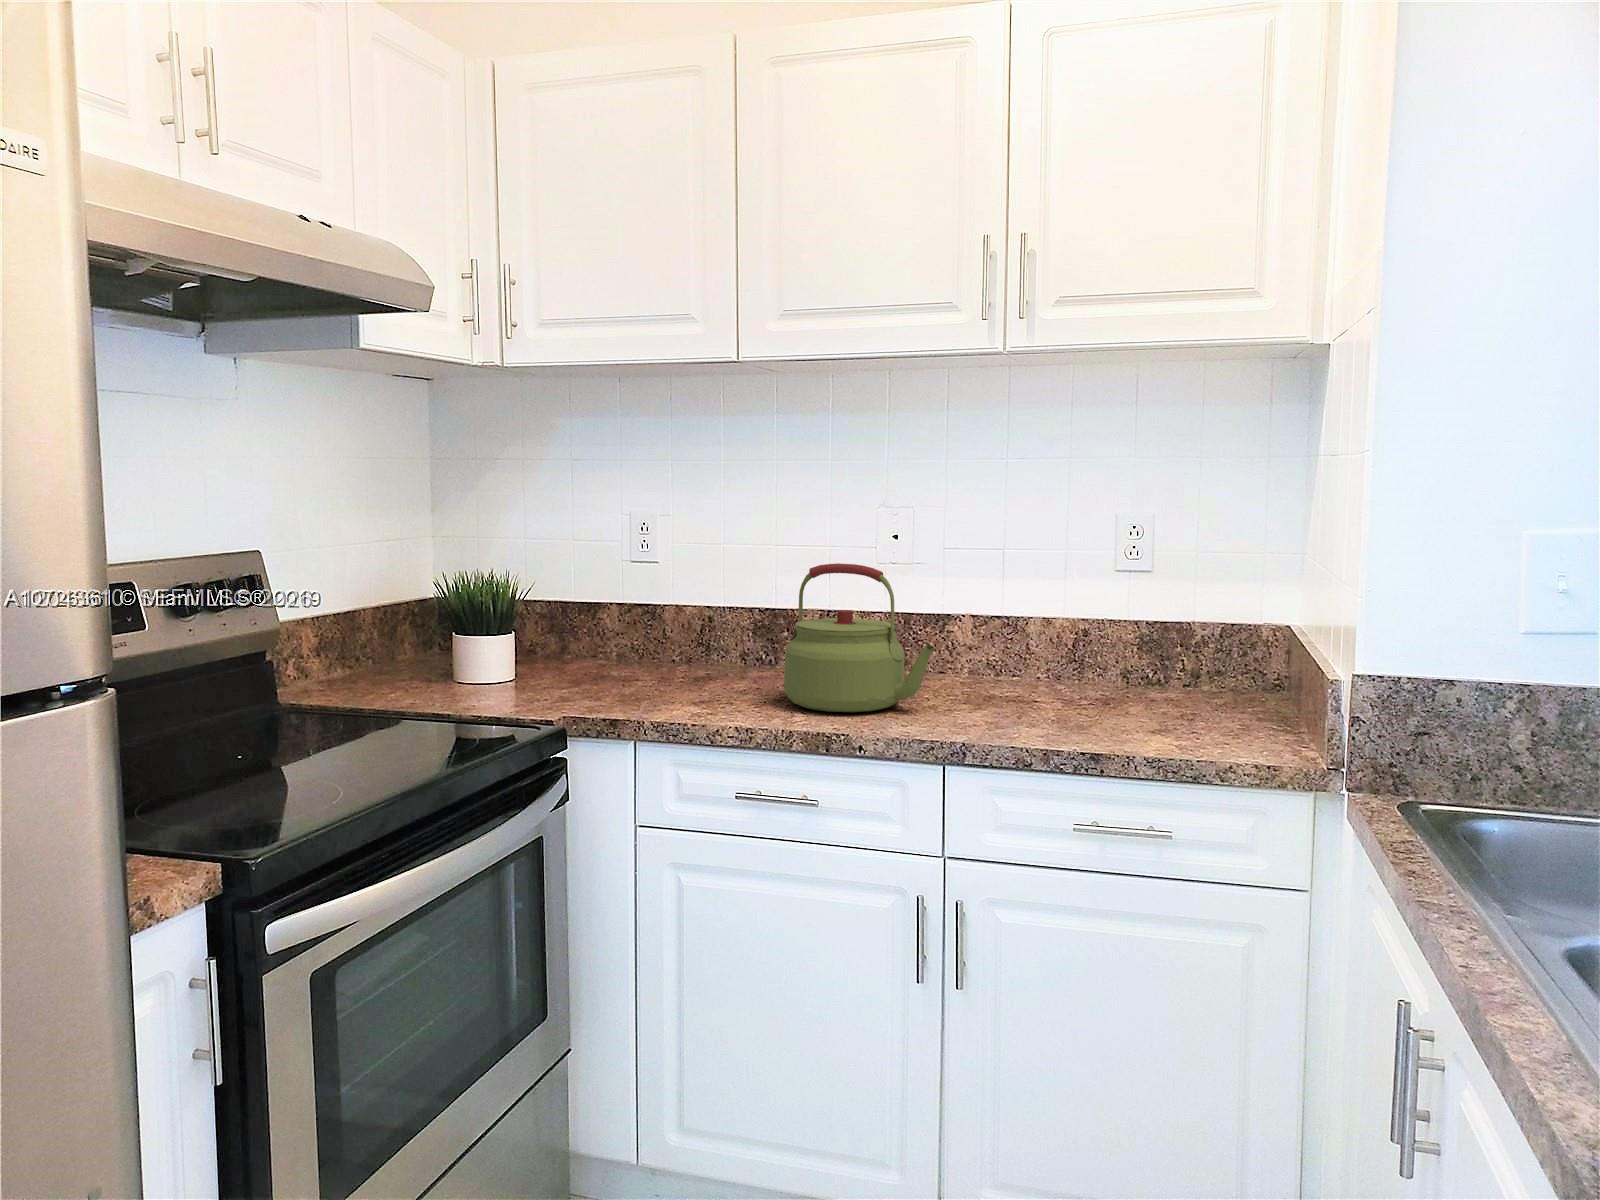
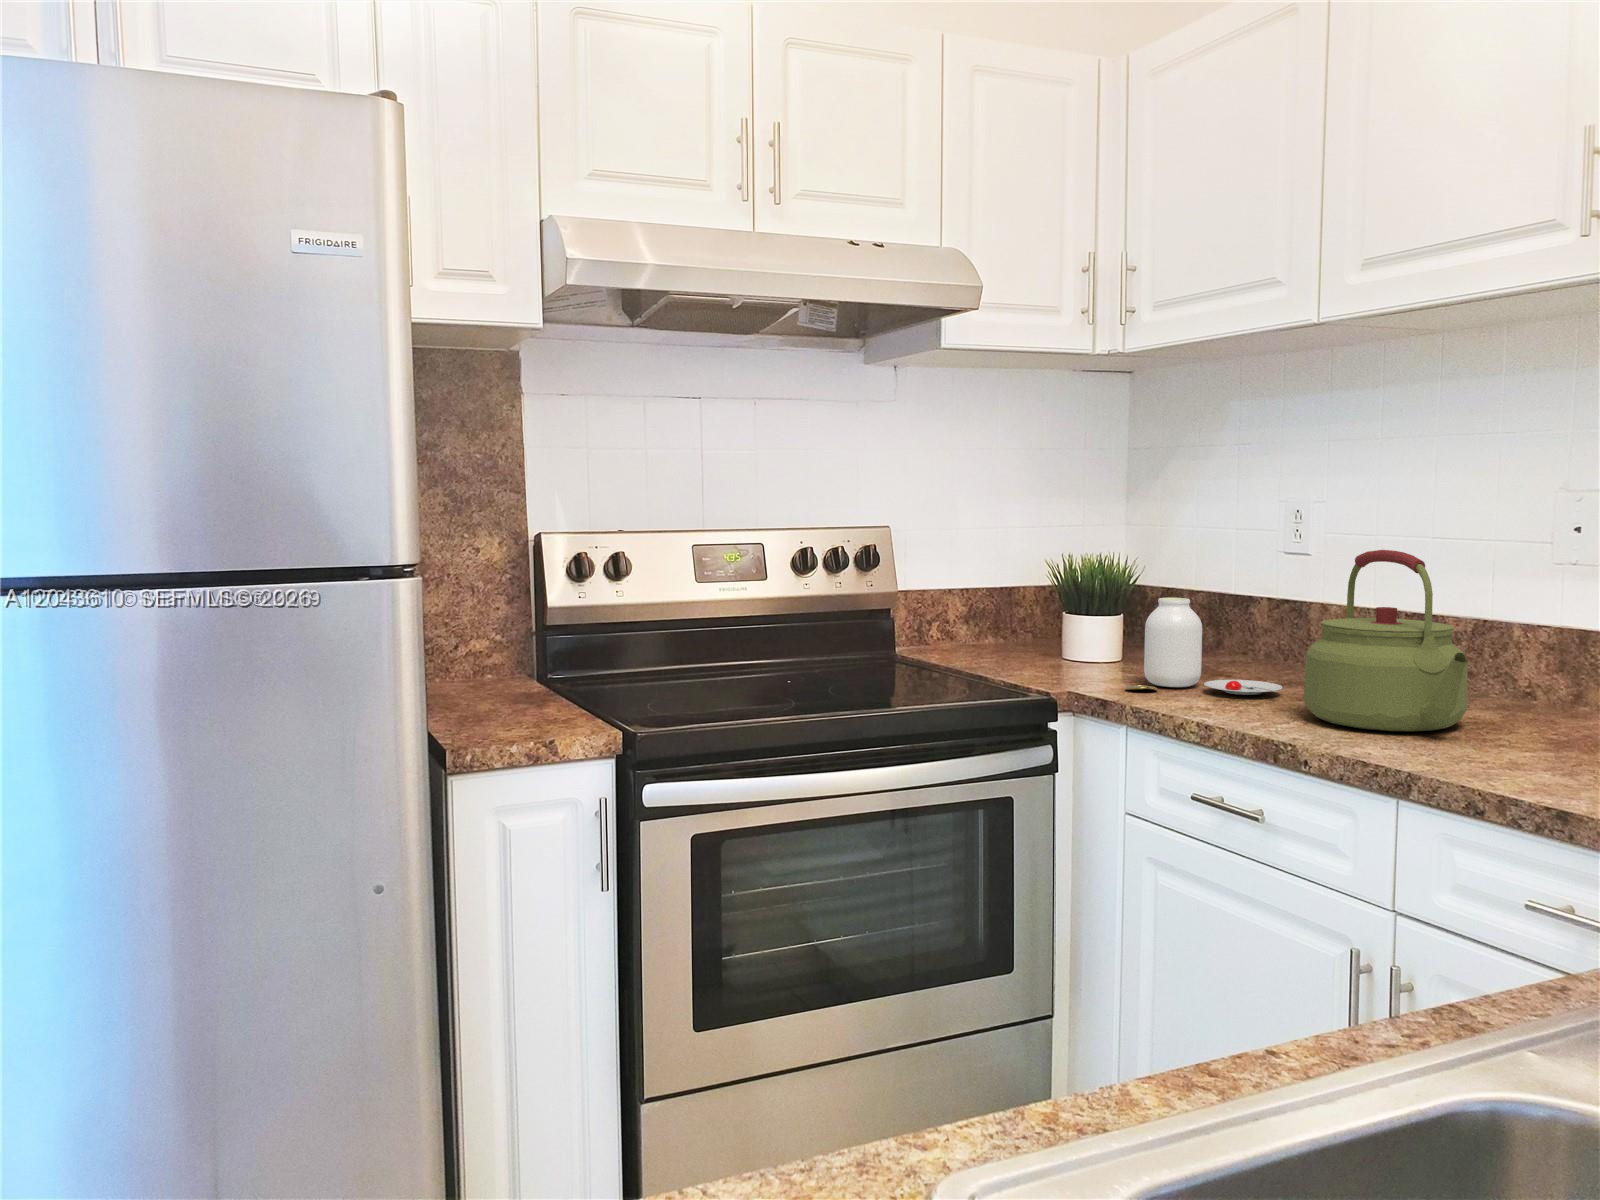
jar: none [600,613,736,707] -> present [1126,598,1282,695]

